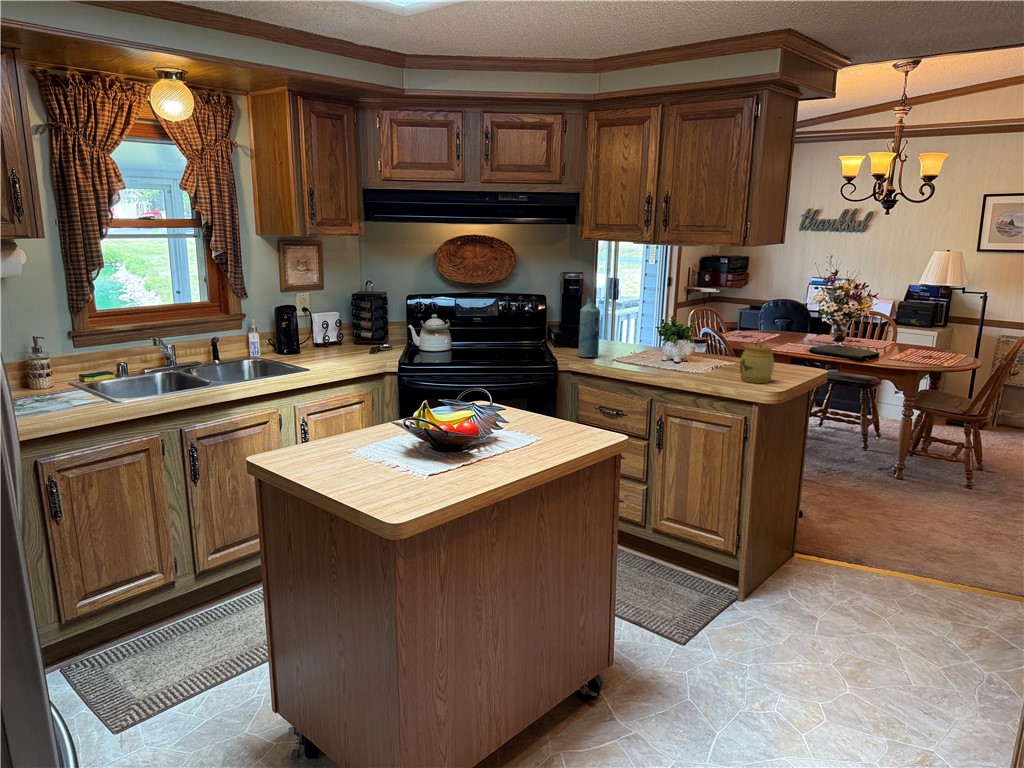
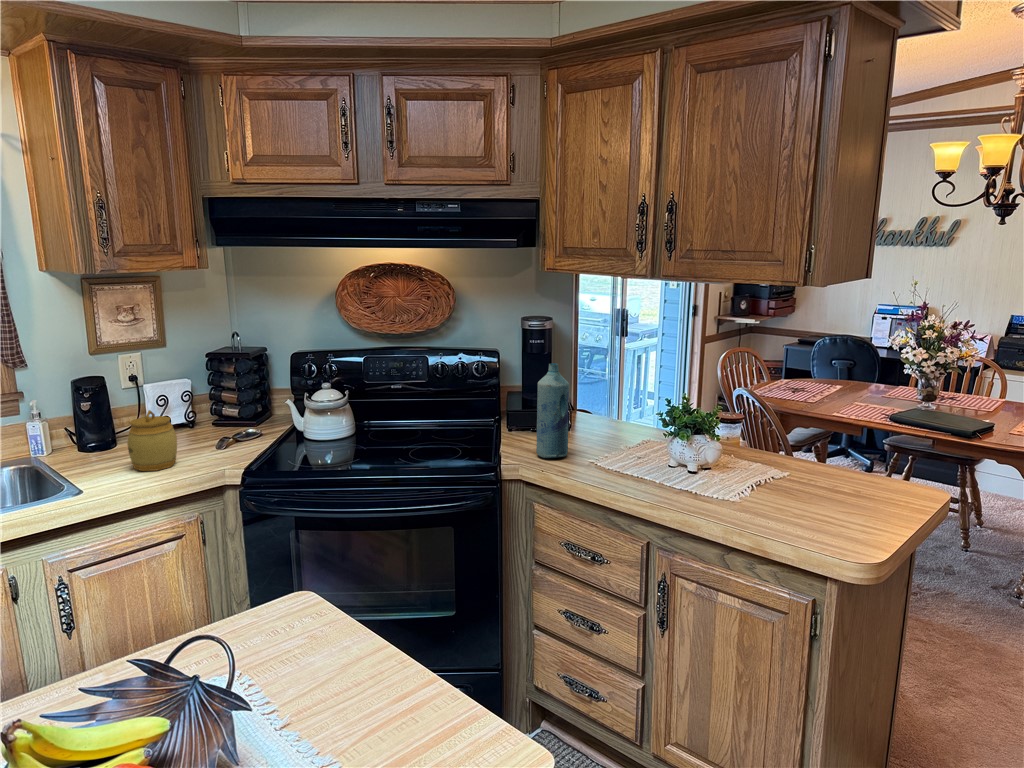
jar: present [740,340,774,383] -> present [127,410,177,471]

